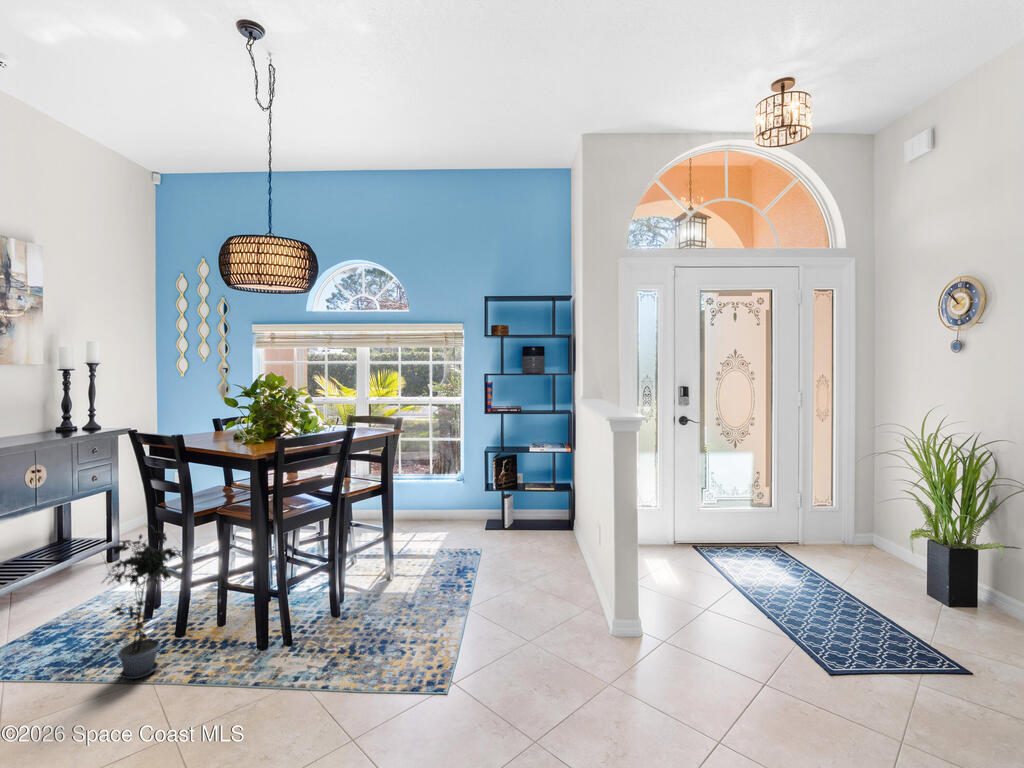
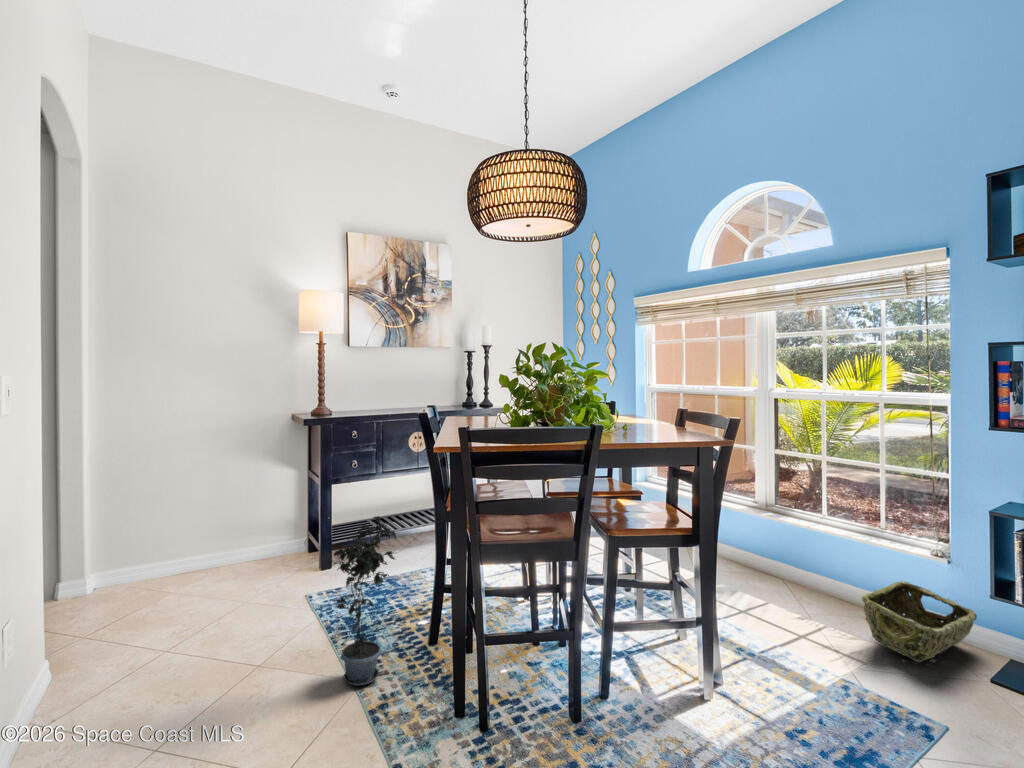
woven basket: none [436,498,477,533] -> present [862,581,977,662]

